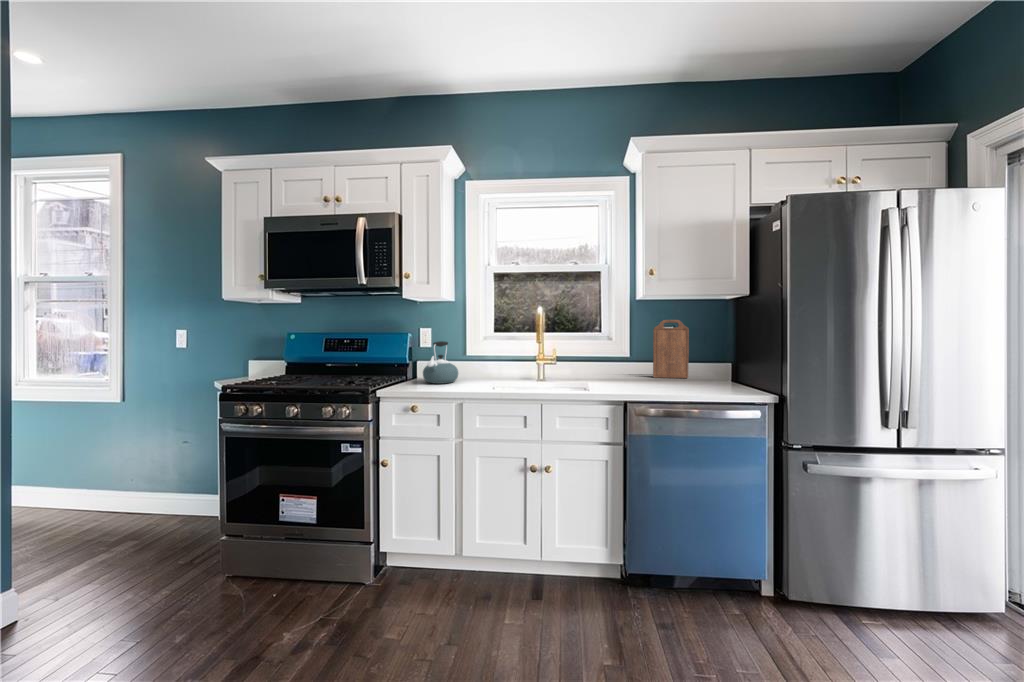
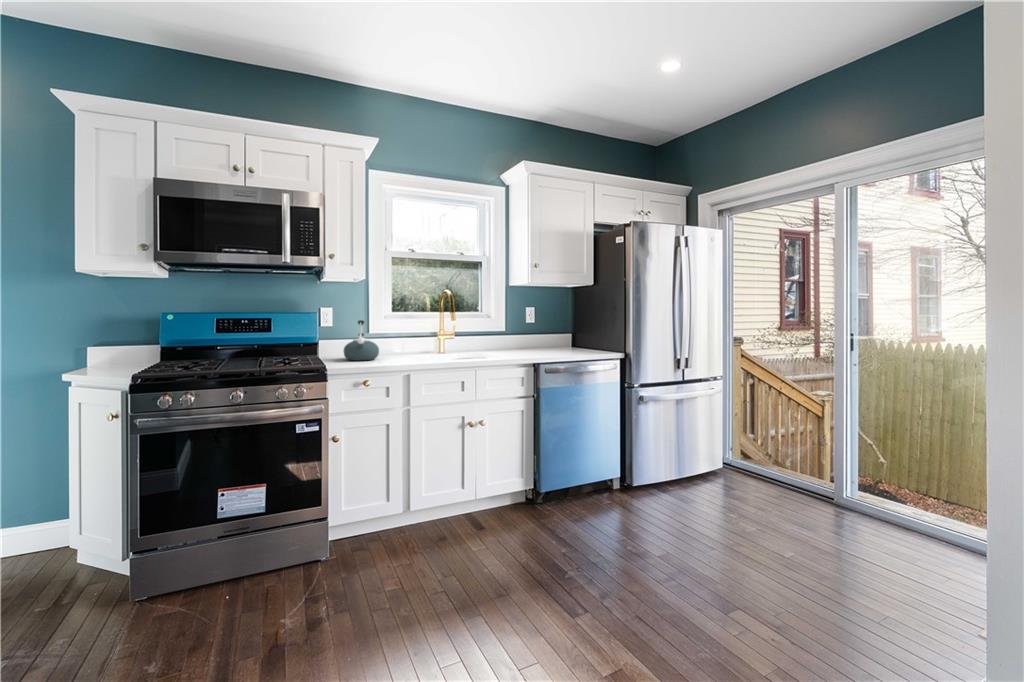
cutting board: present [653,320,689,378] -> none [525,304,550,349]

